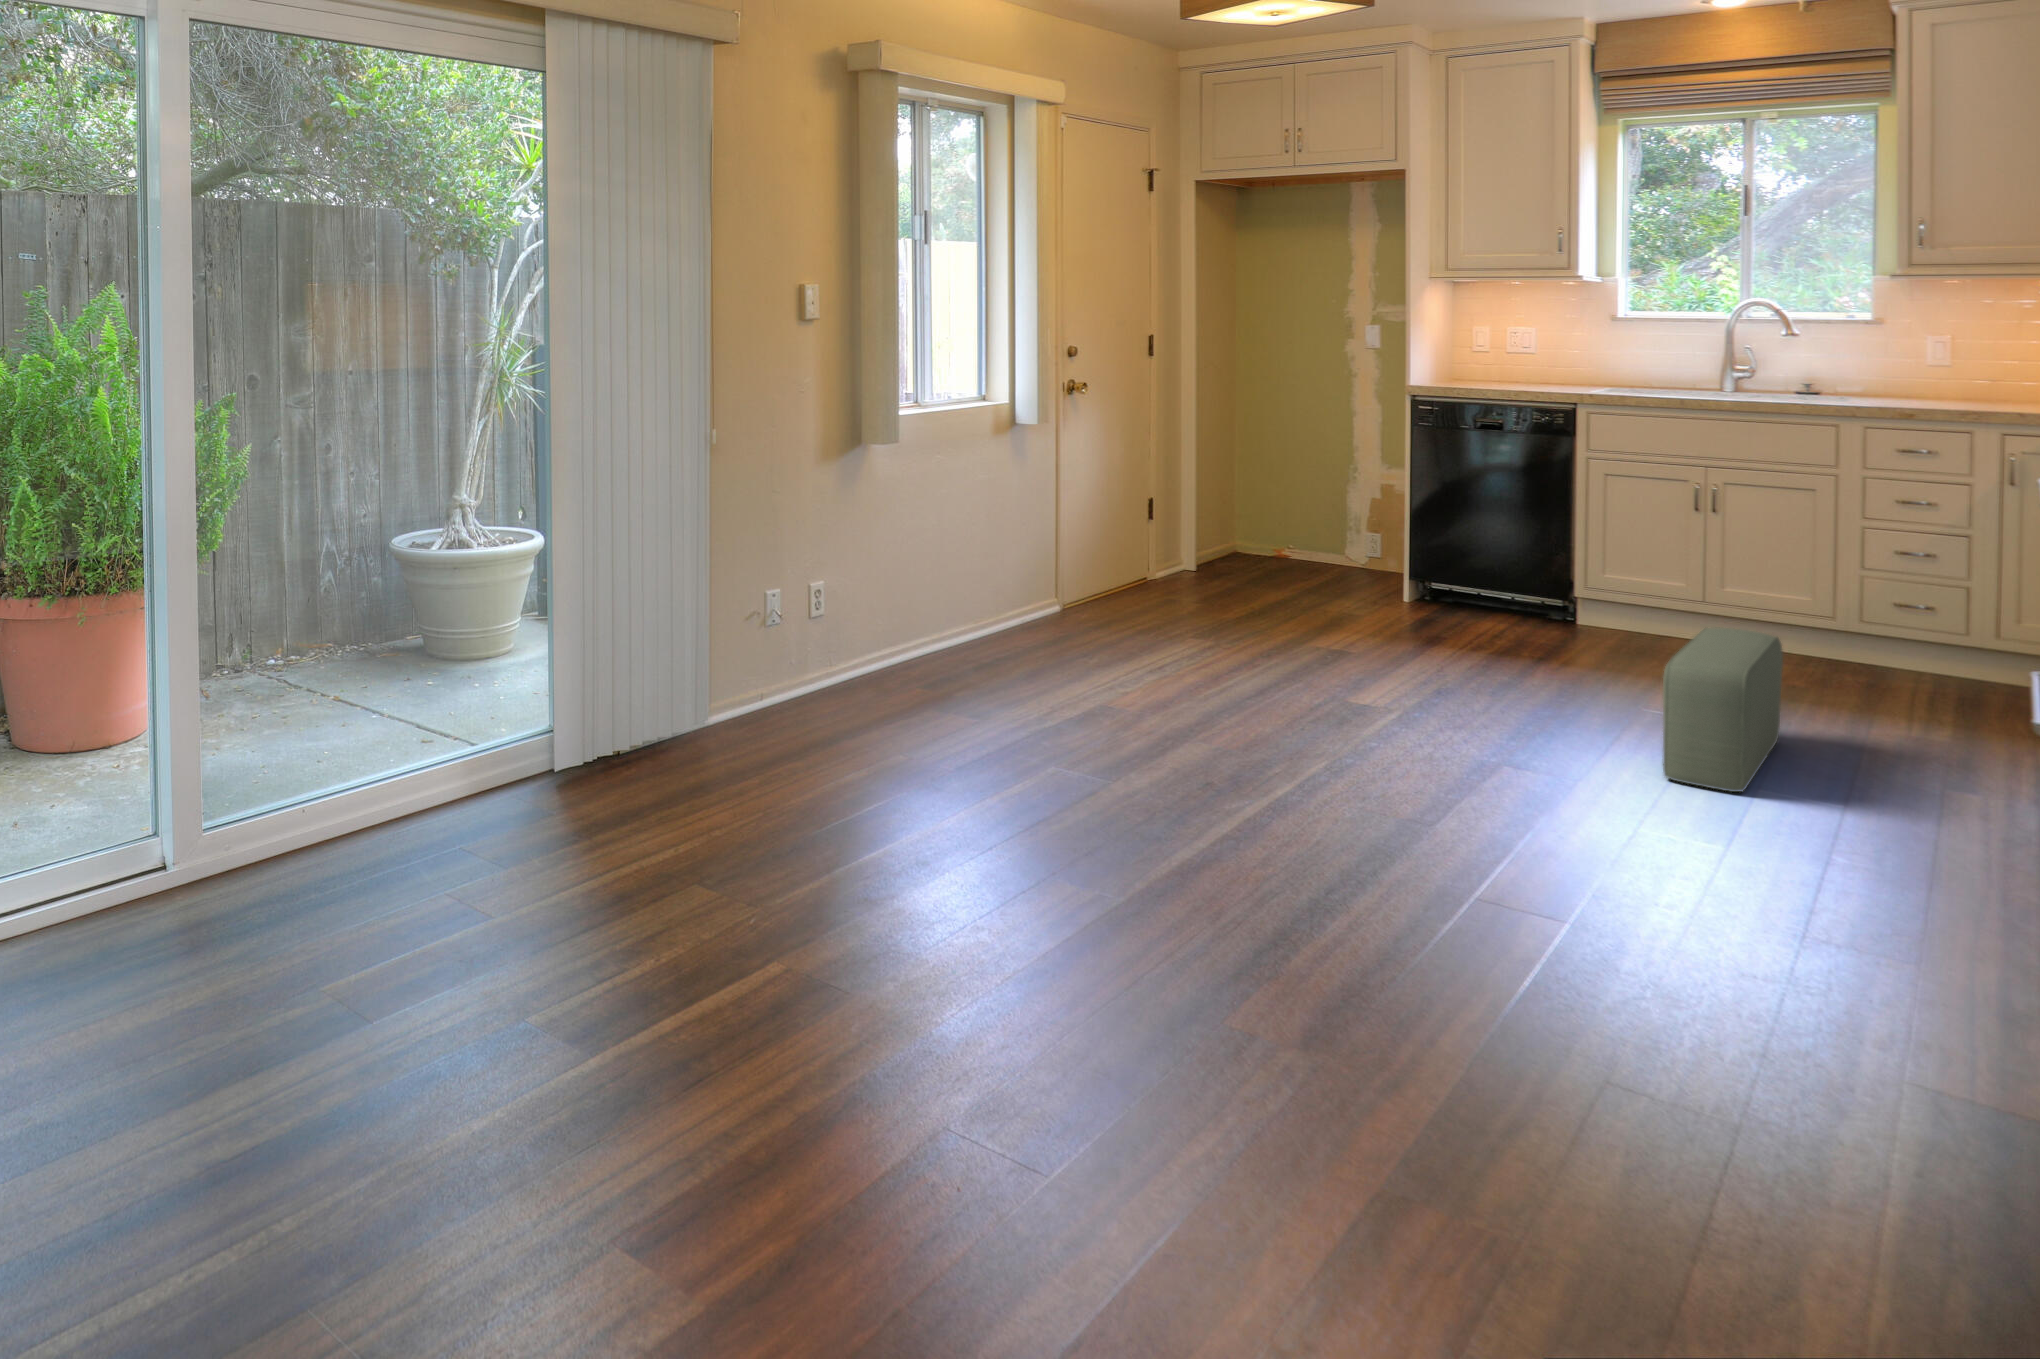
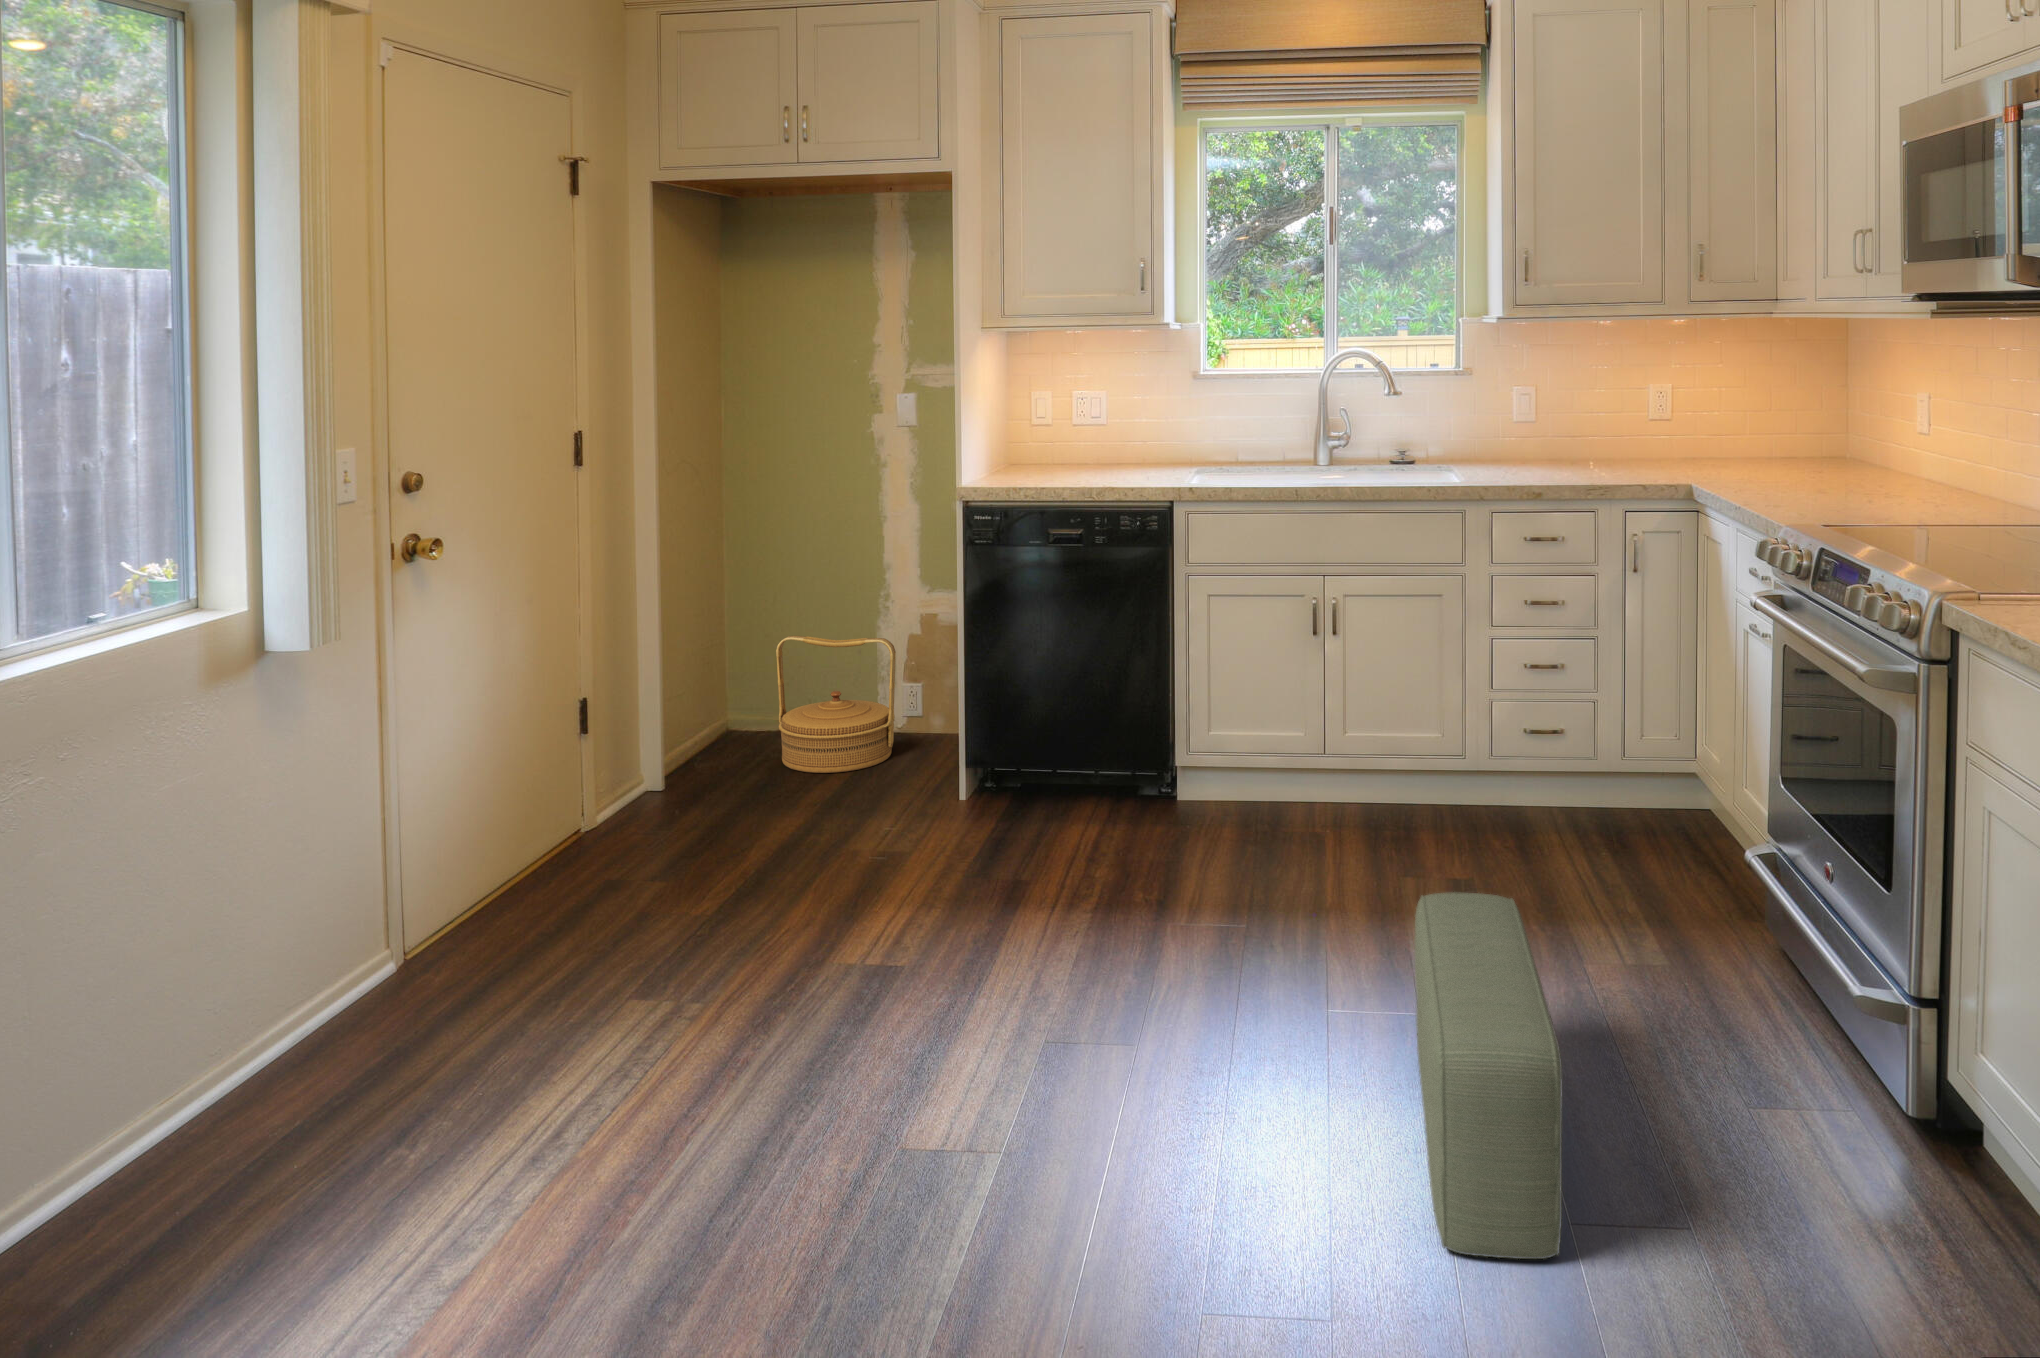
woven basket: none [1270,486,1358,578] -> present [776,636,896,773]

